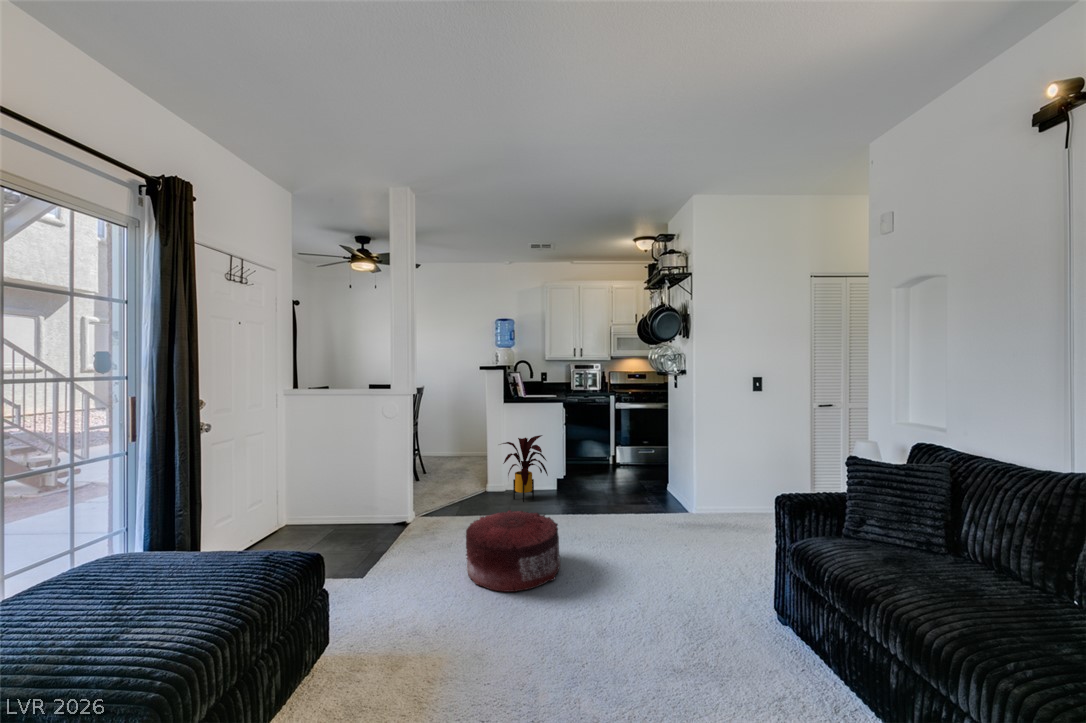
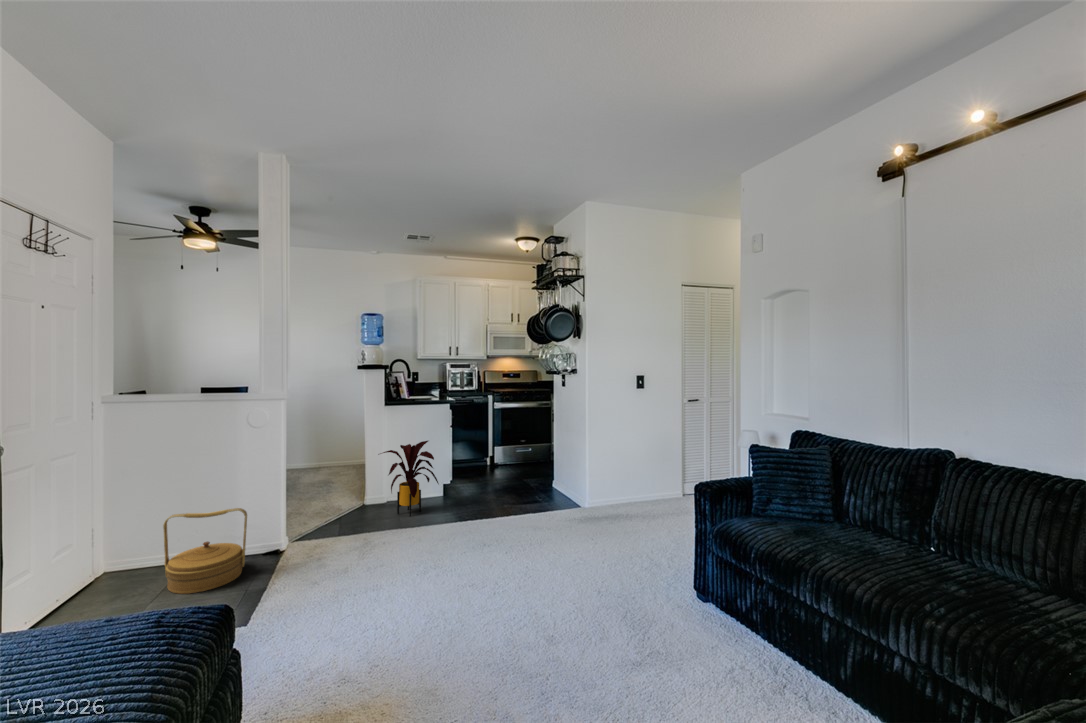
woven basket: none [335,480,389,541] -> present [163,508,247,594]
pouf: present [466,510,560,592] -> none [372,526,481,623]

